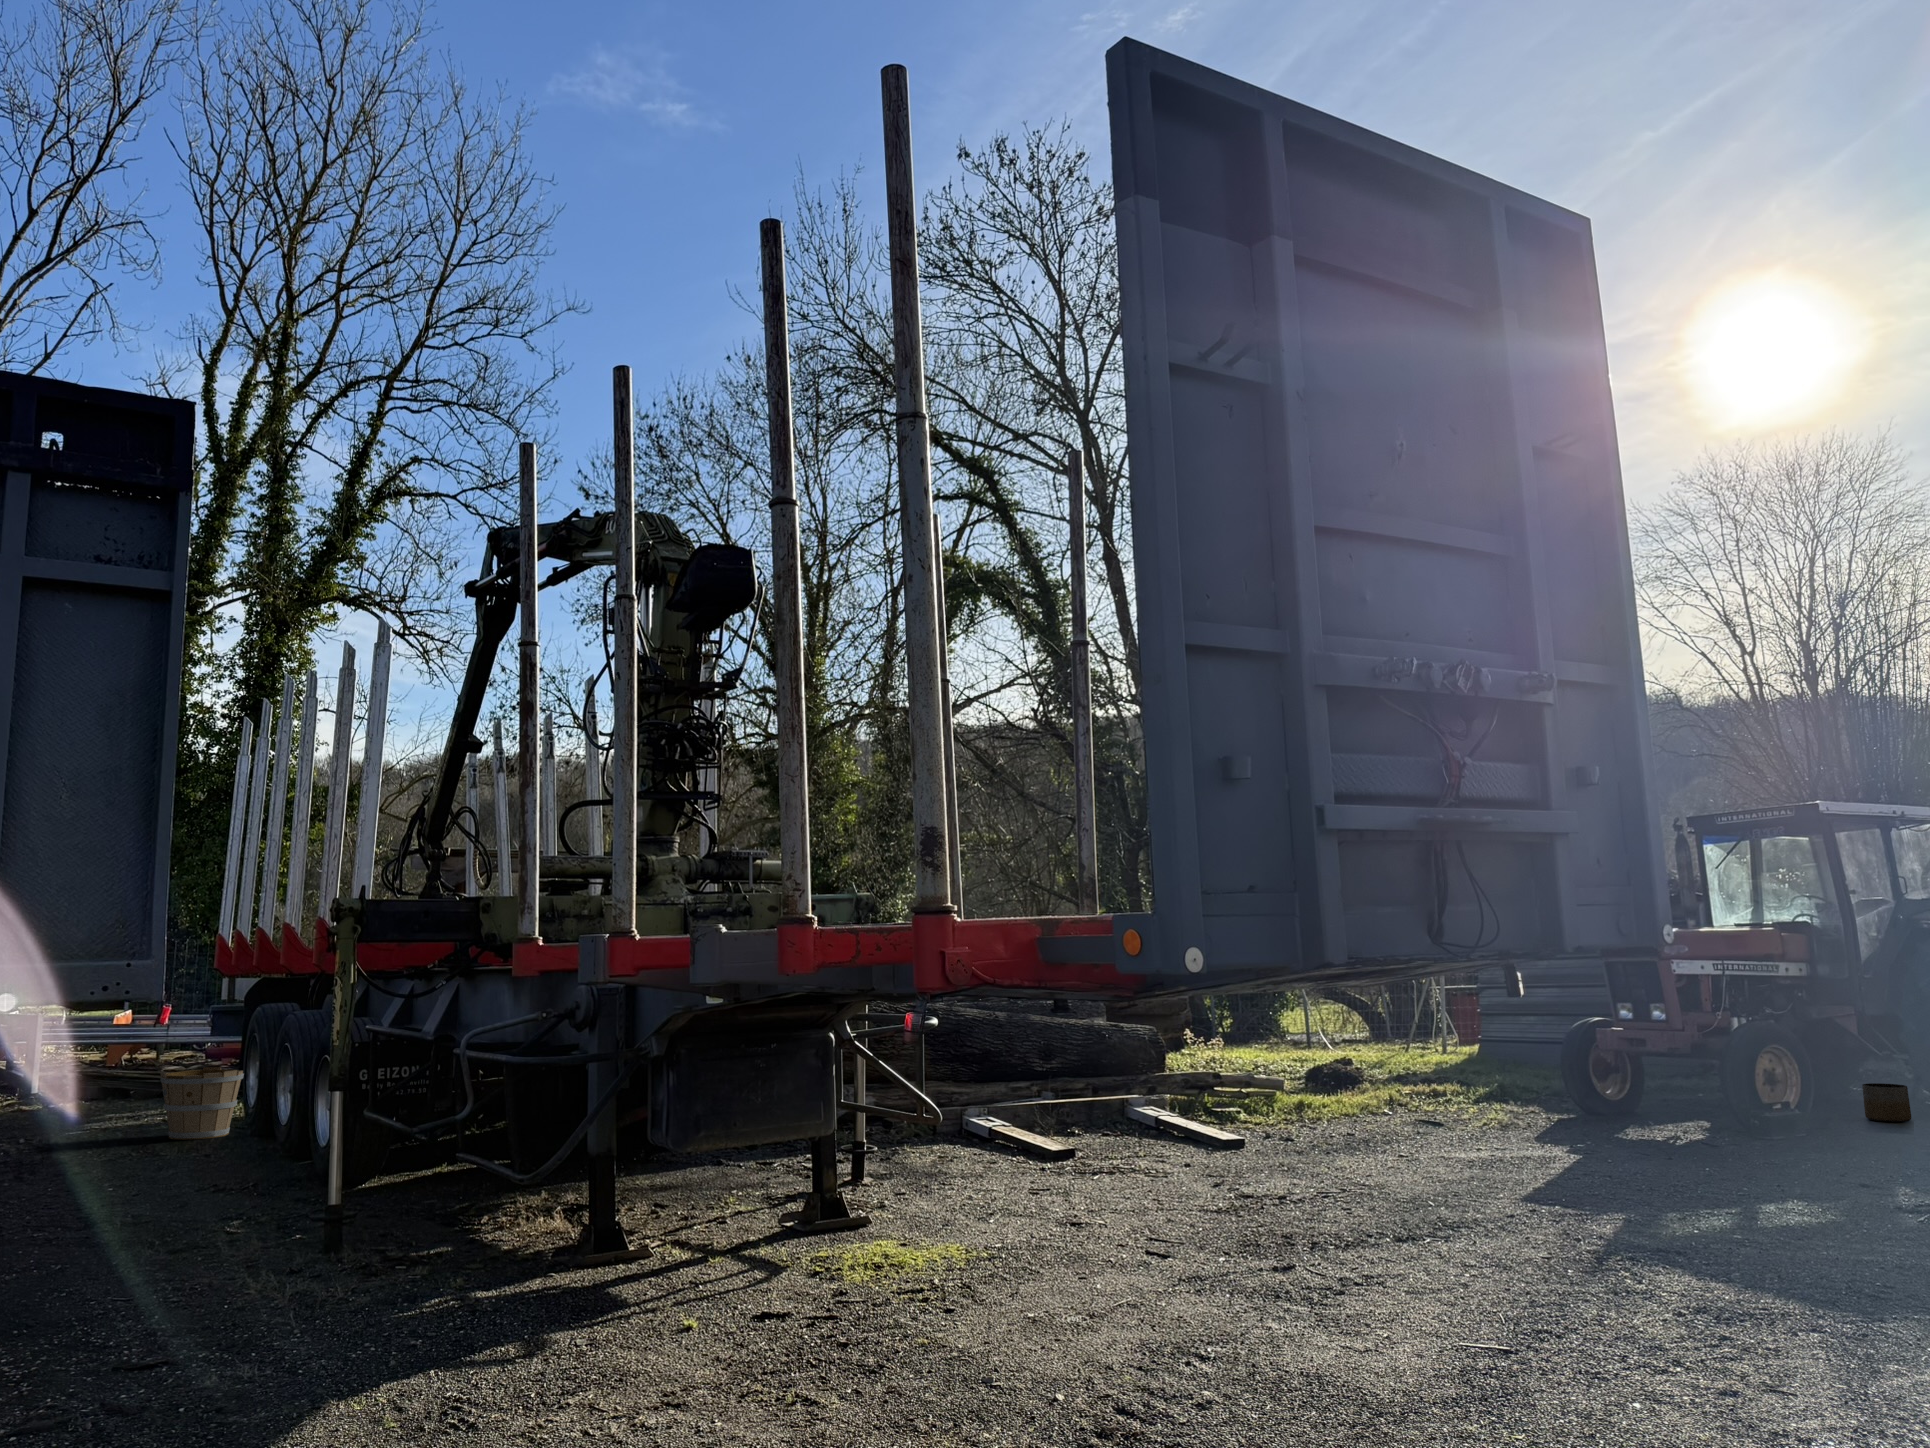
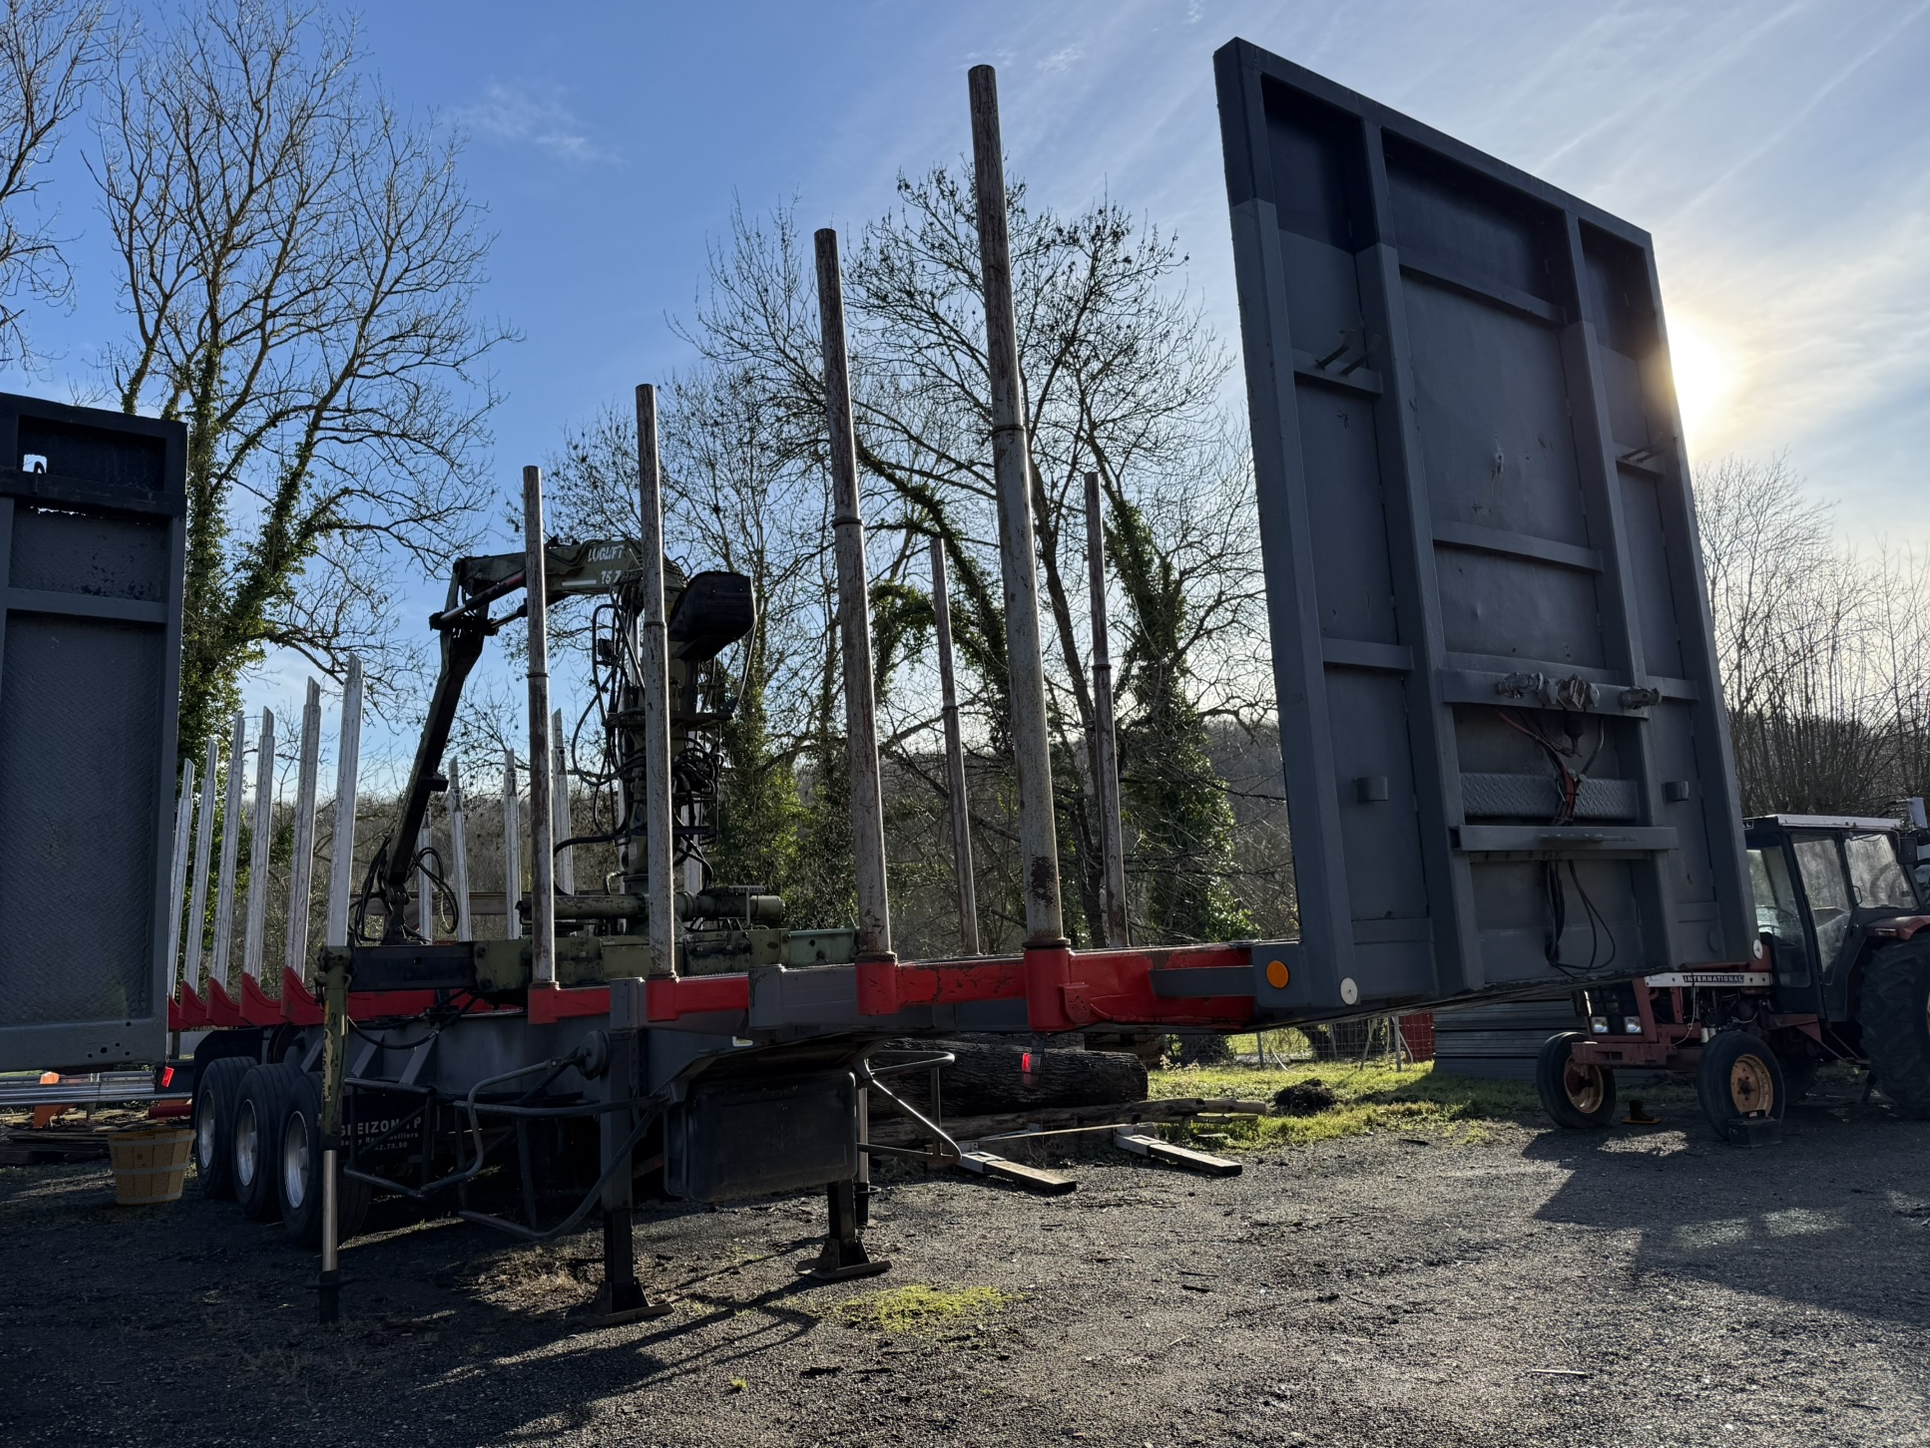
planter: present [1862,1083,1911,1122] -> none [1833,1089,1882,1127]
boots: none [1643,1087,1686,1112] -> present [1621,1100,1661,1124]

